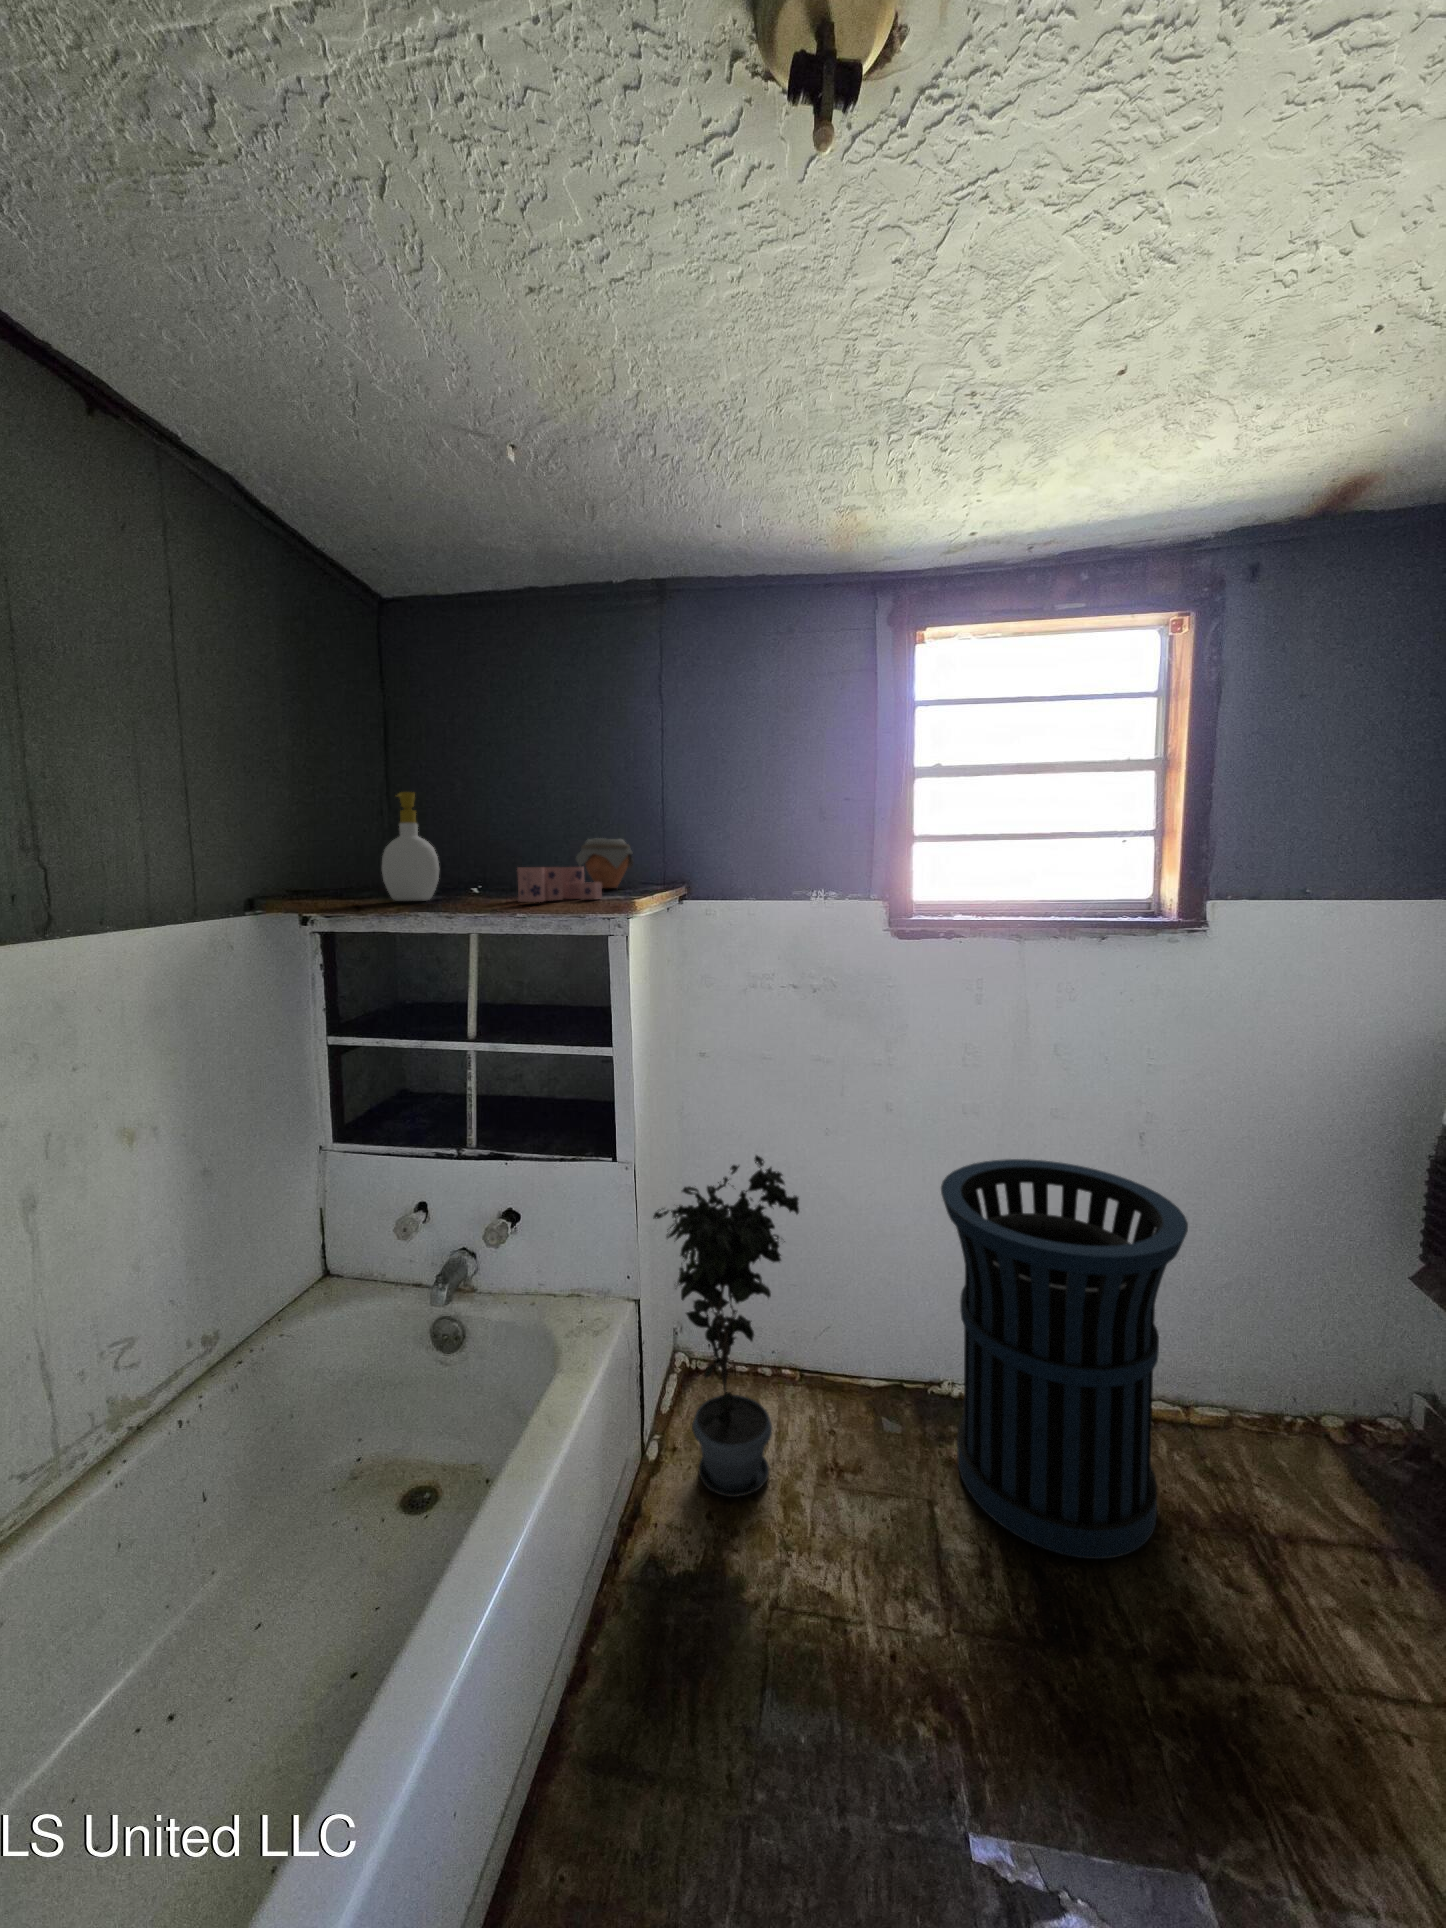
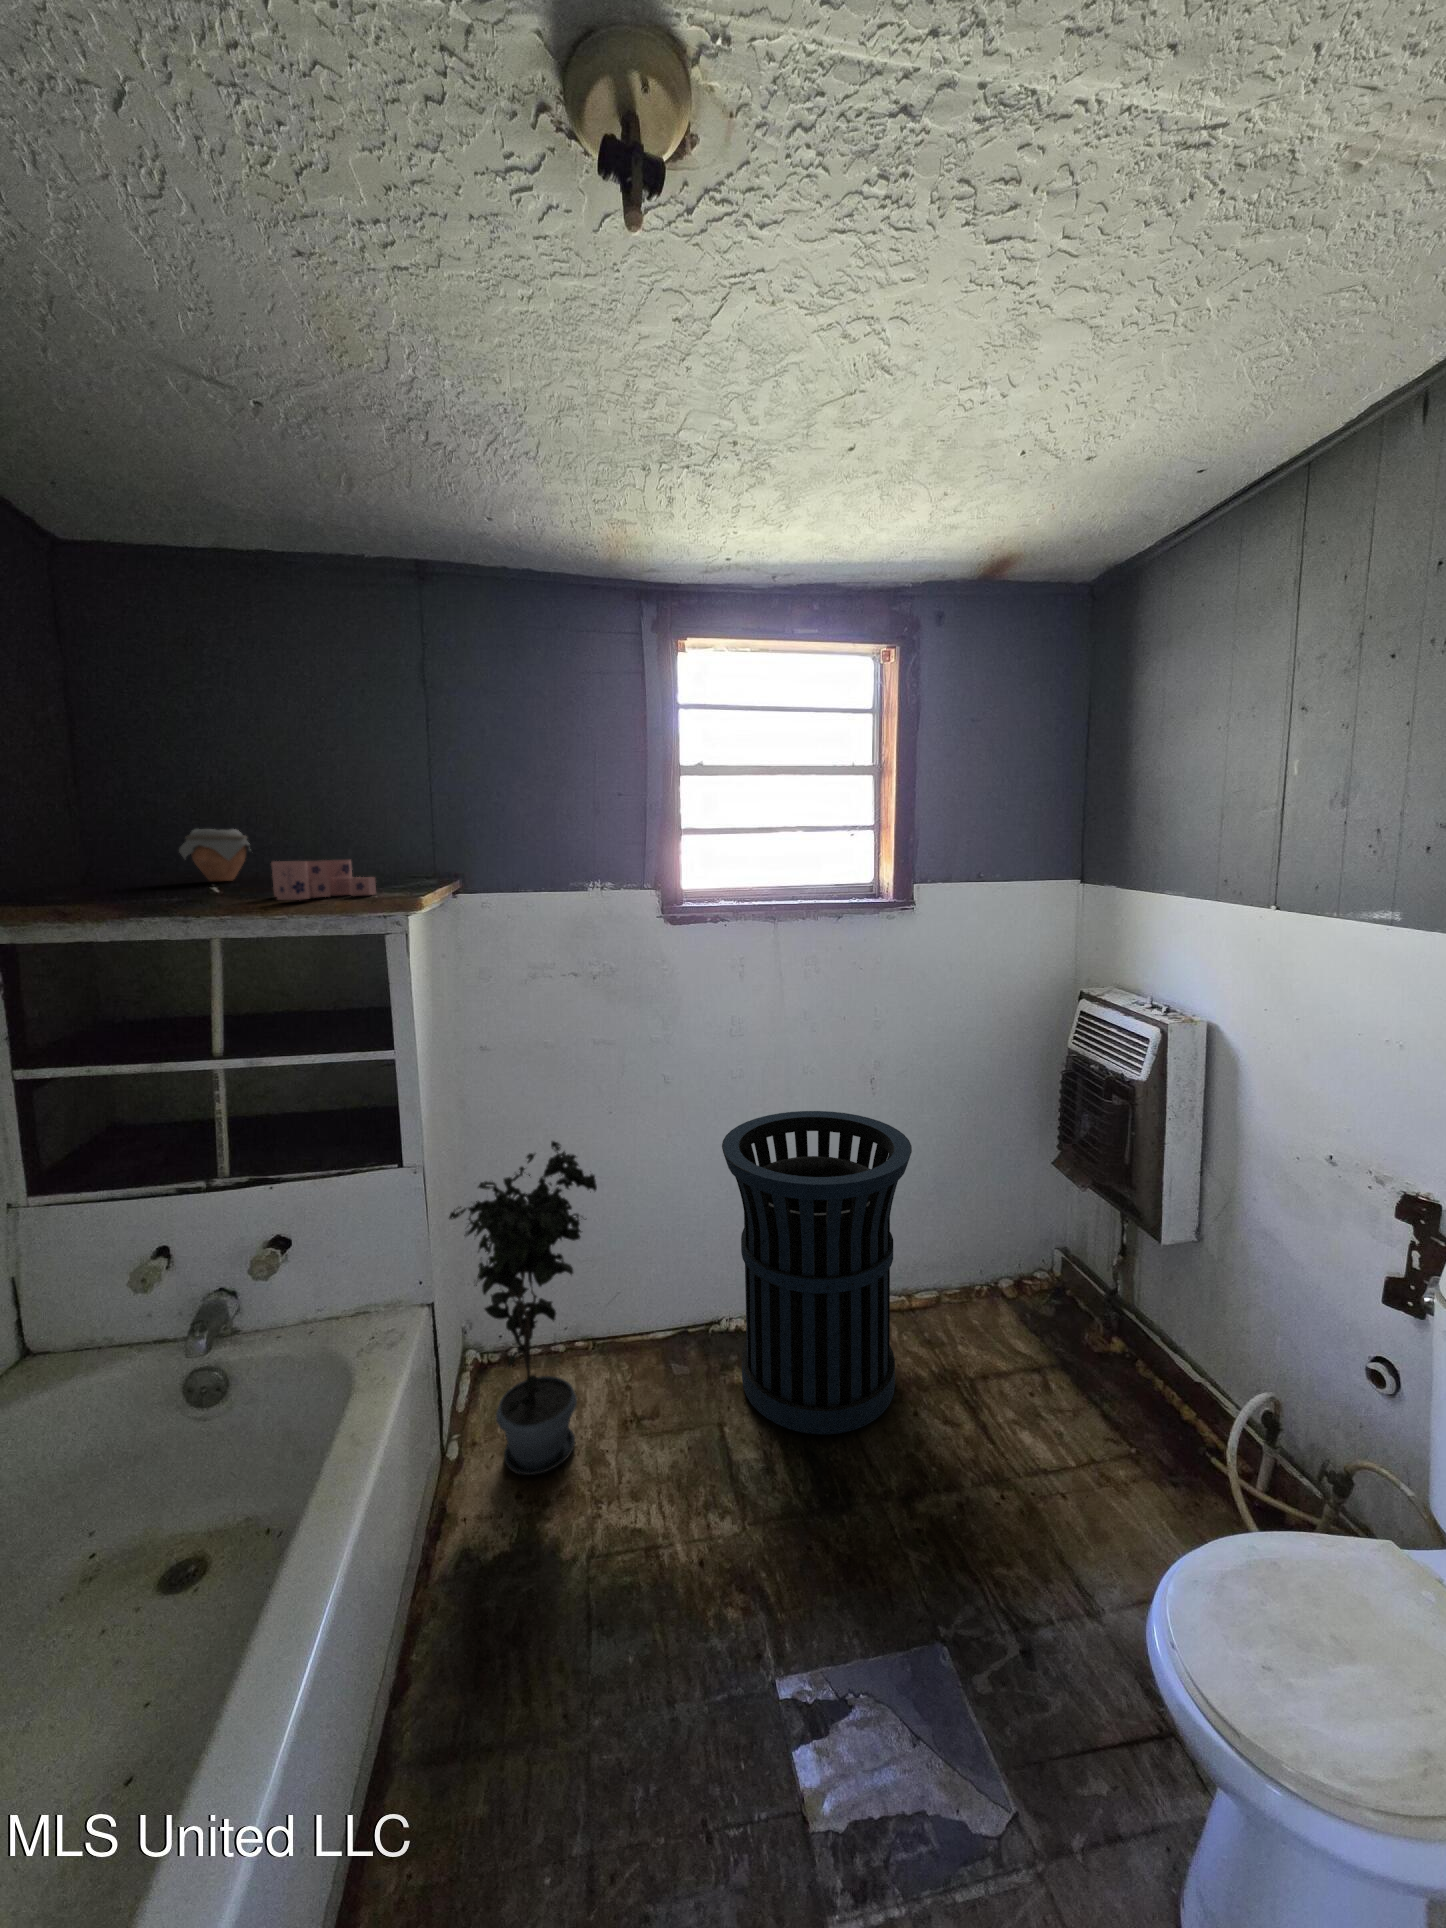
soap bottle: present [382,792,440,901] -> none [79,772,163,902]
jar: present [576,838,633,888] -> present [179,829,250,881]

